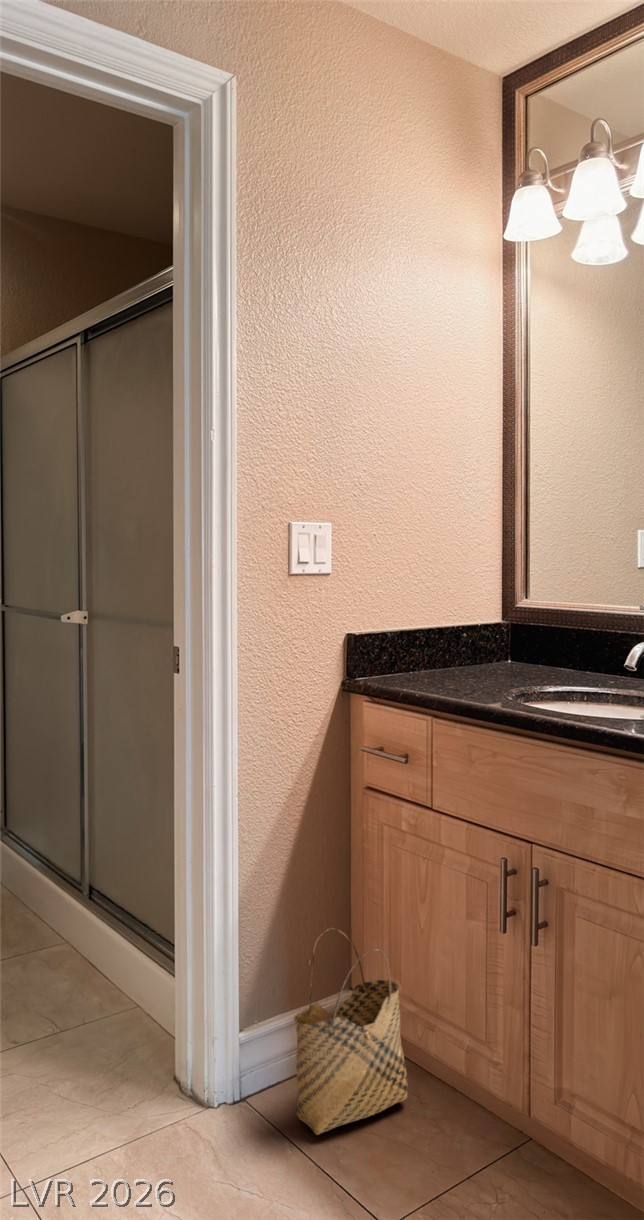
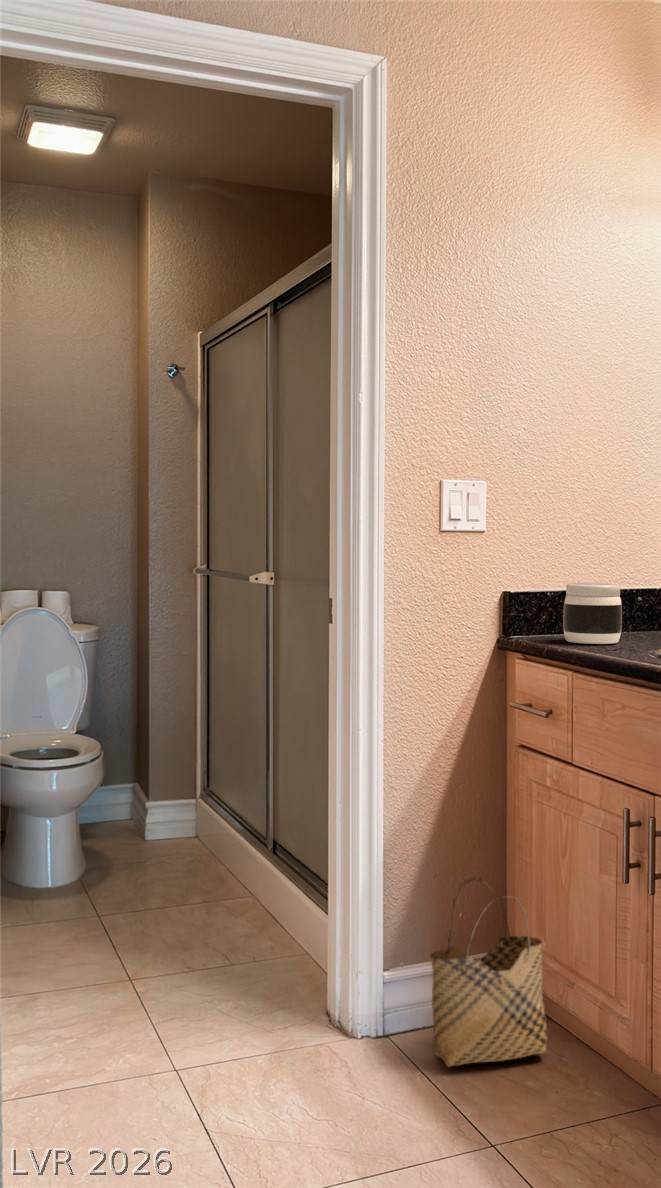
jar: none [410,625,466,686] -> present [563,583,622,644]

